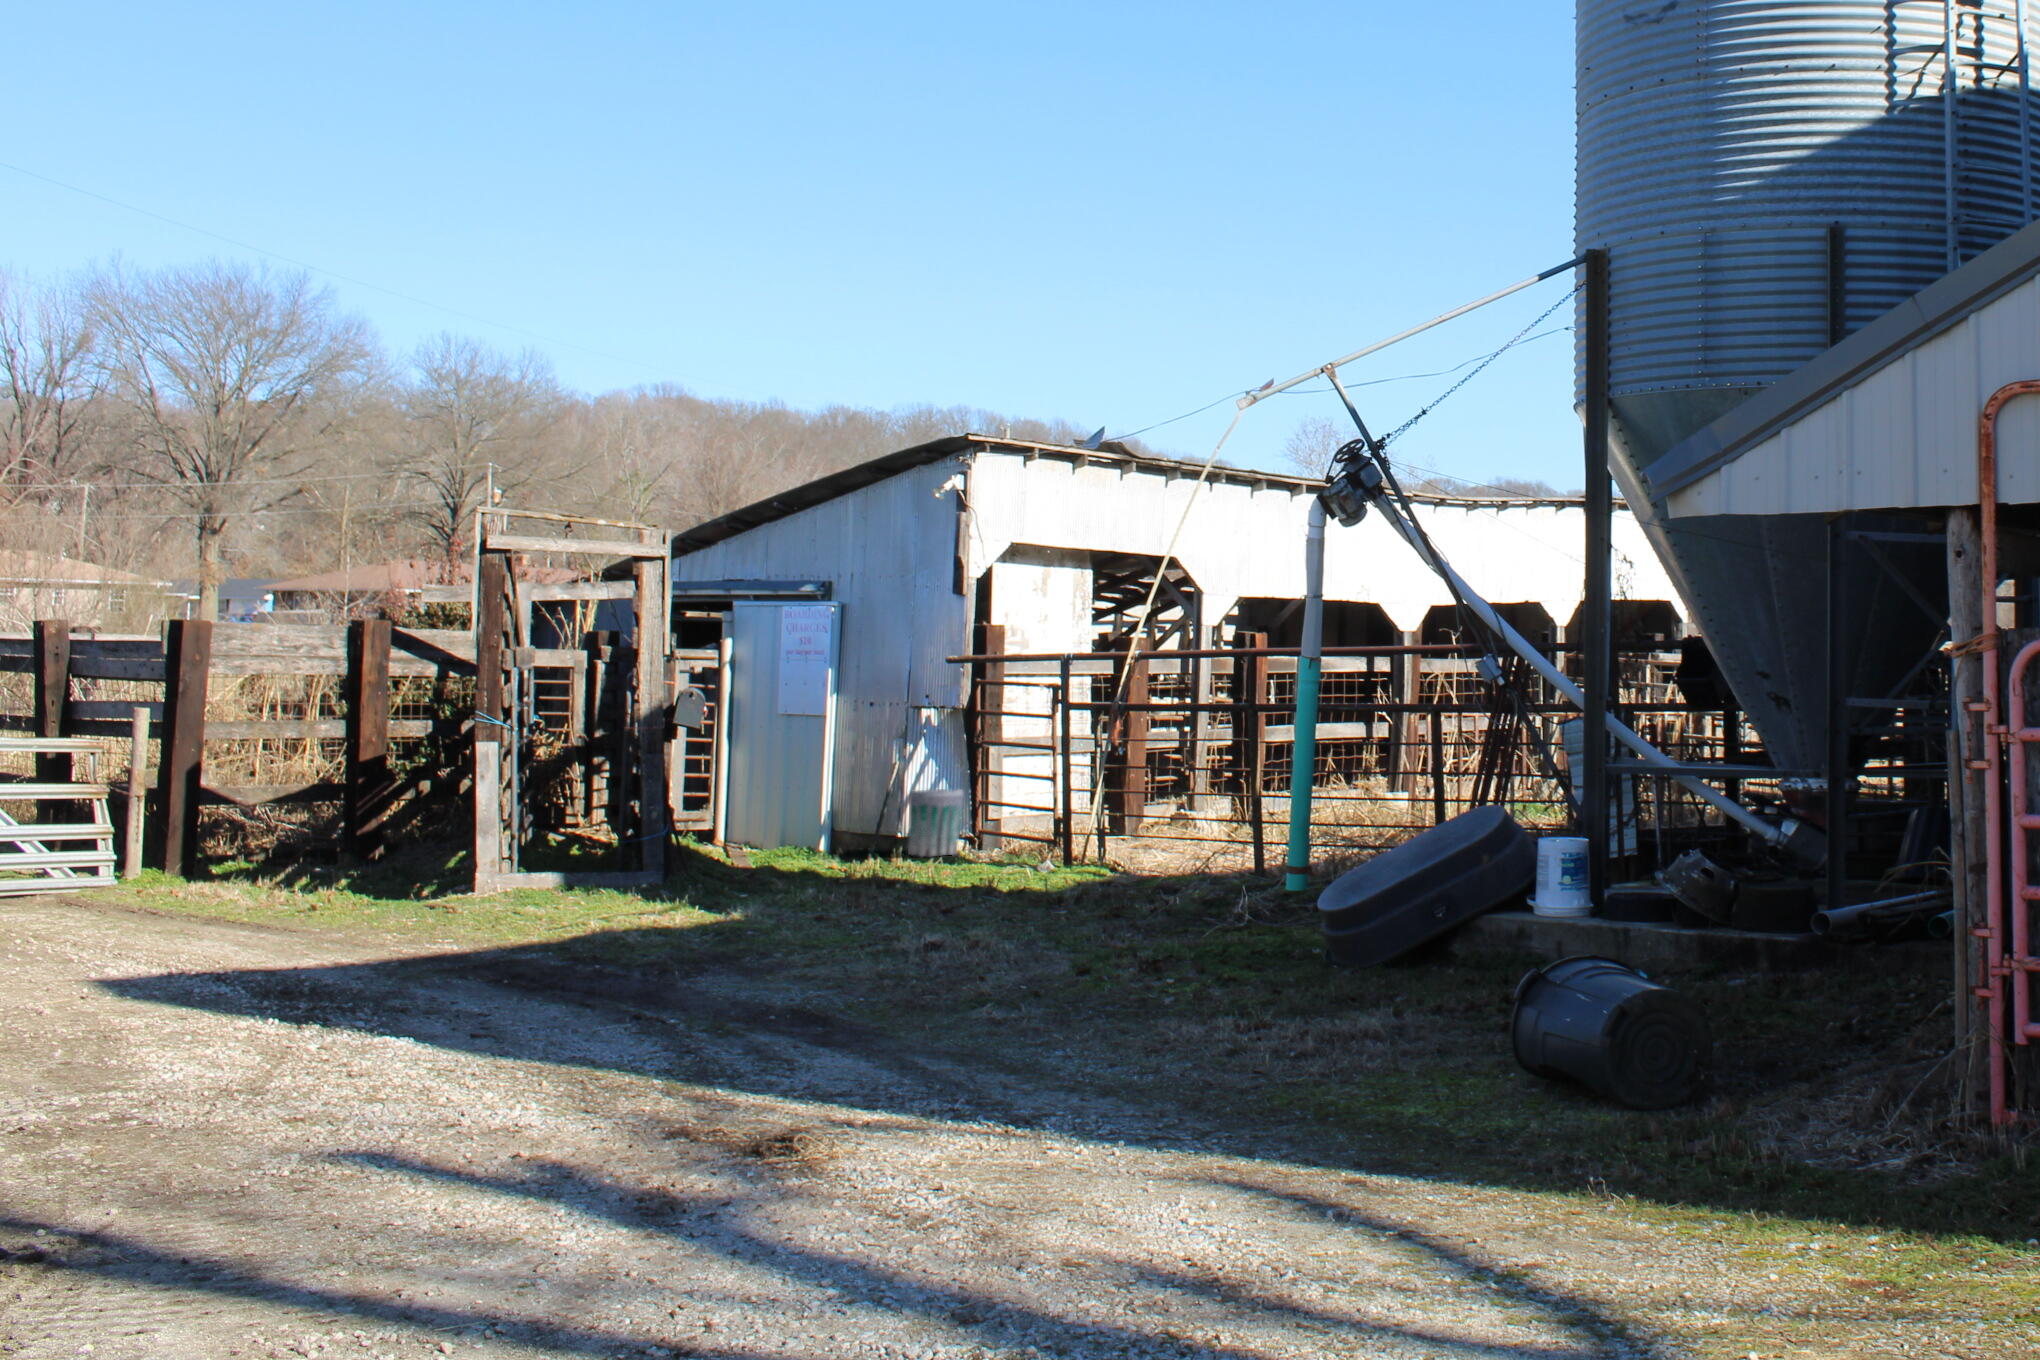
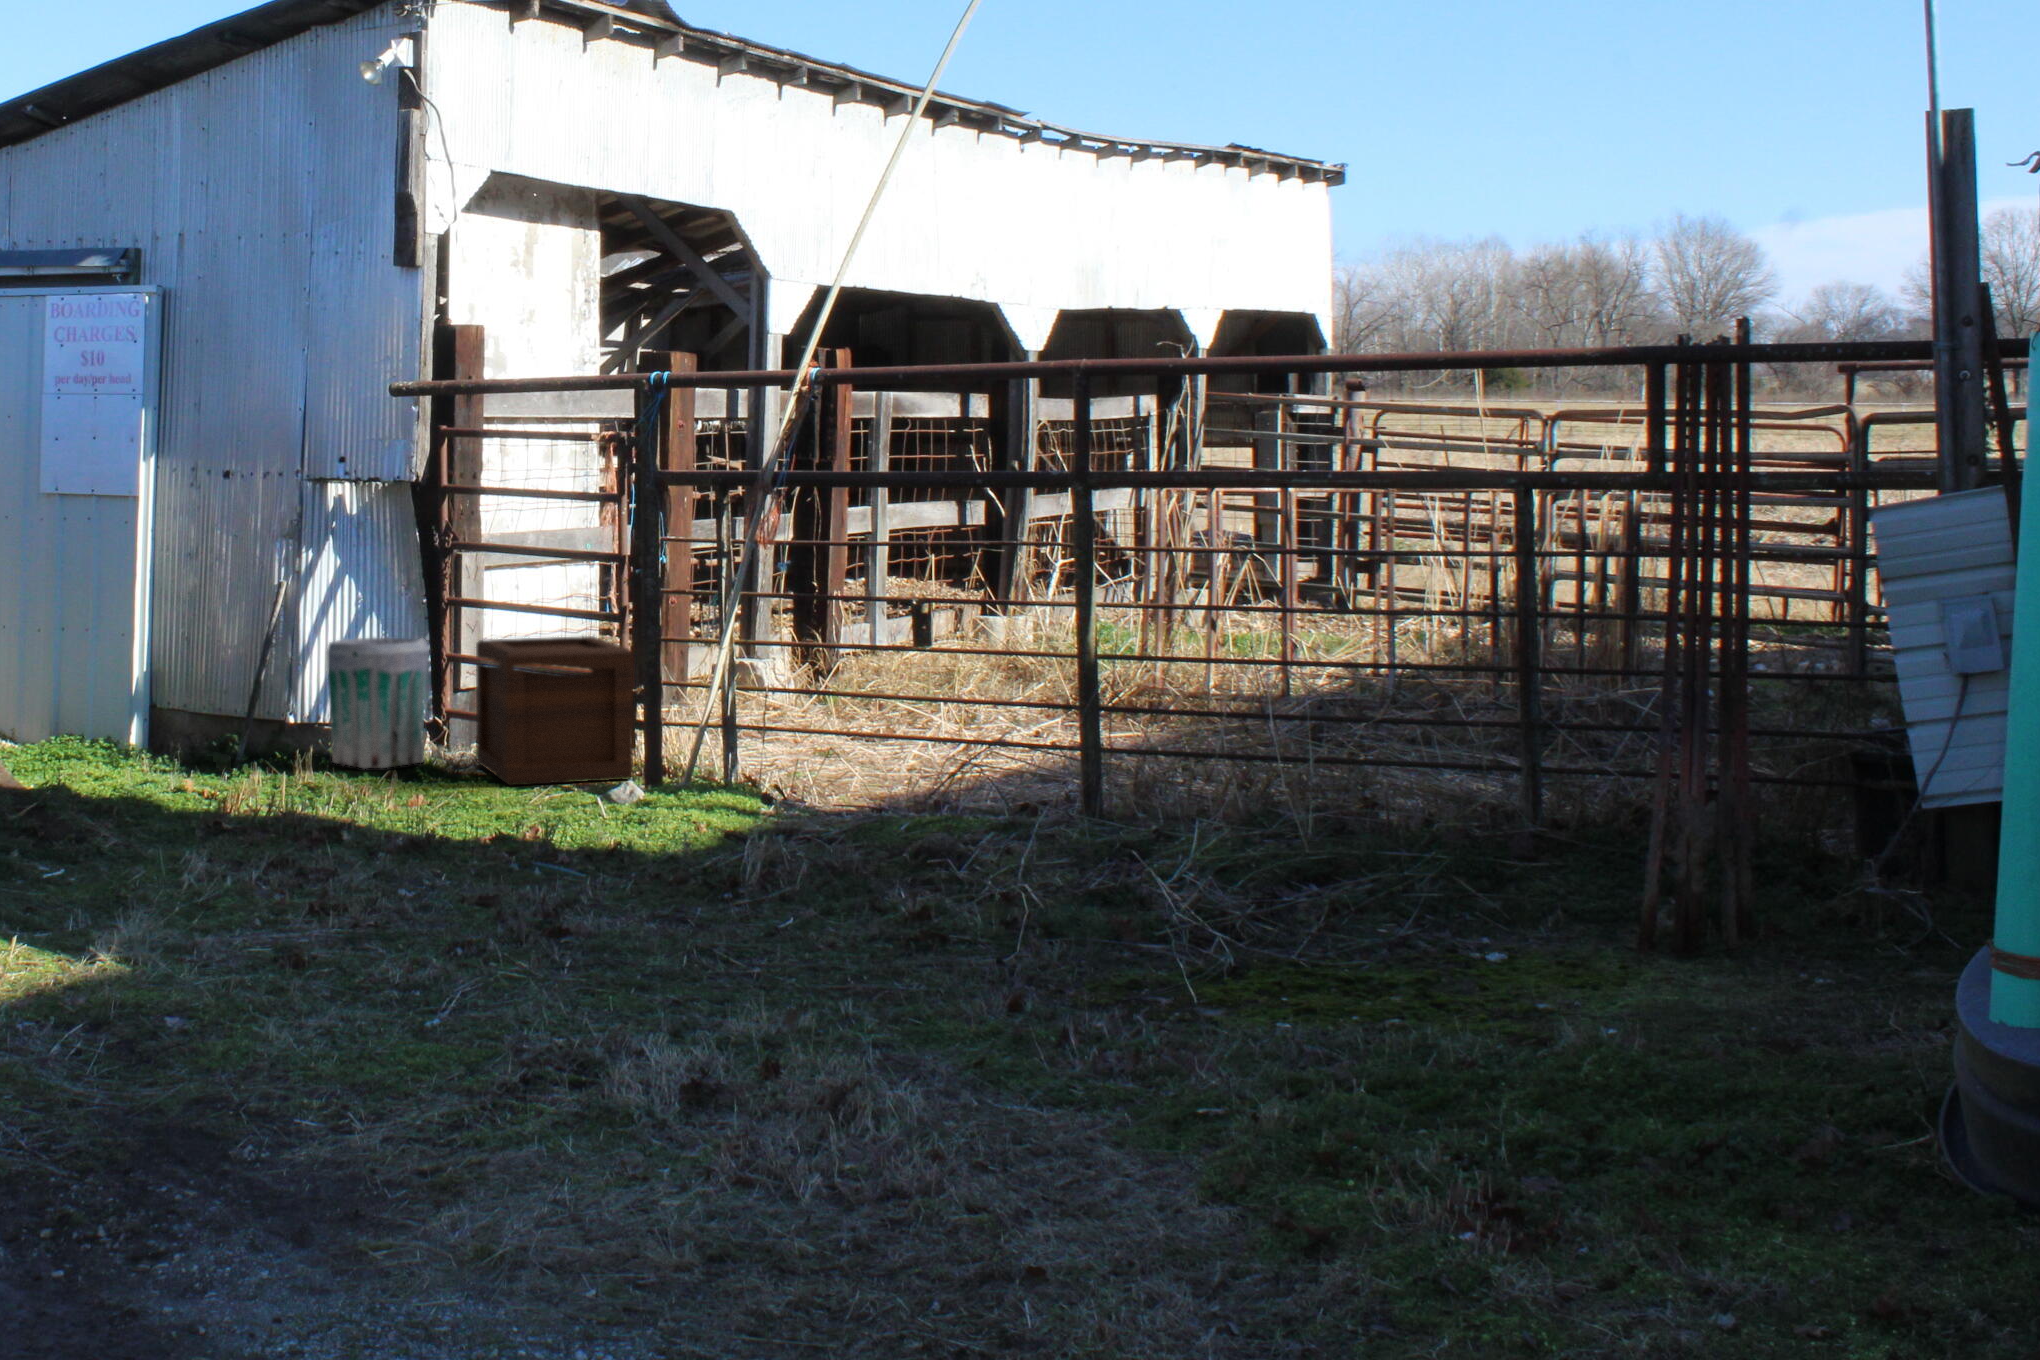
wooden crate: none [983,788,1057,863] -> present [476,636,633,785]

